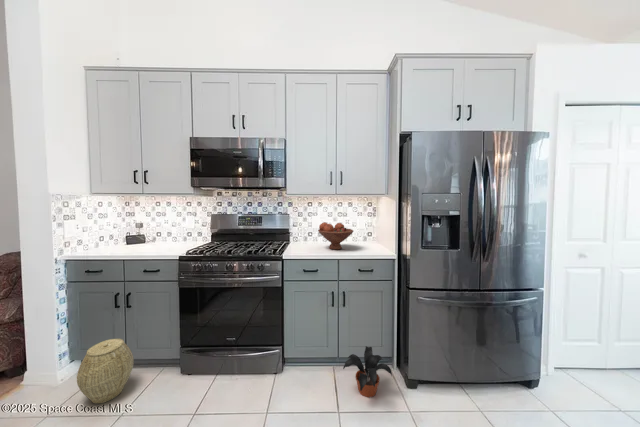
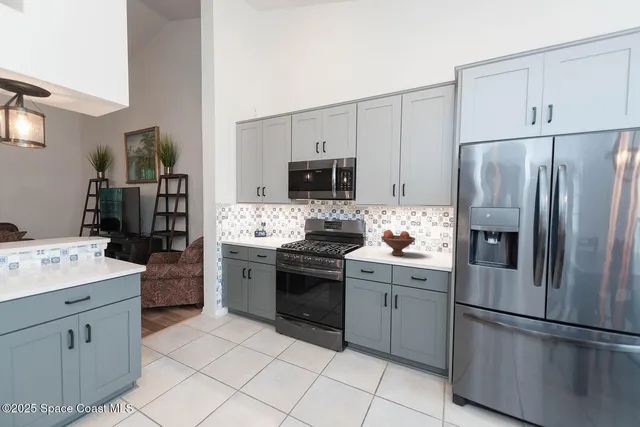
woven basket: present [77,339,134,404] -> none [222,297,250,334]
potted plant: present [343,346,392,397] -> none [384,349,428,393]

